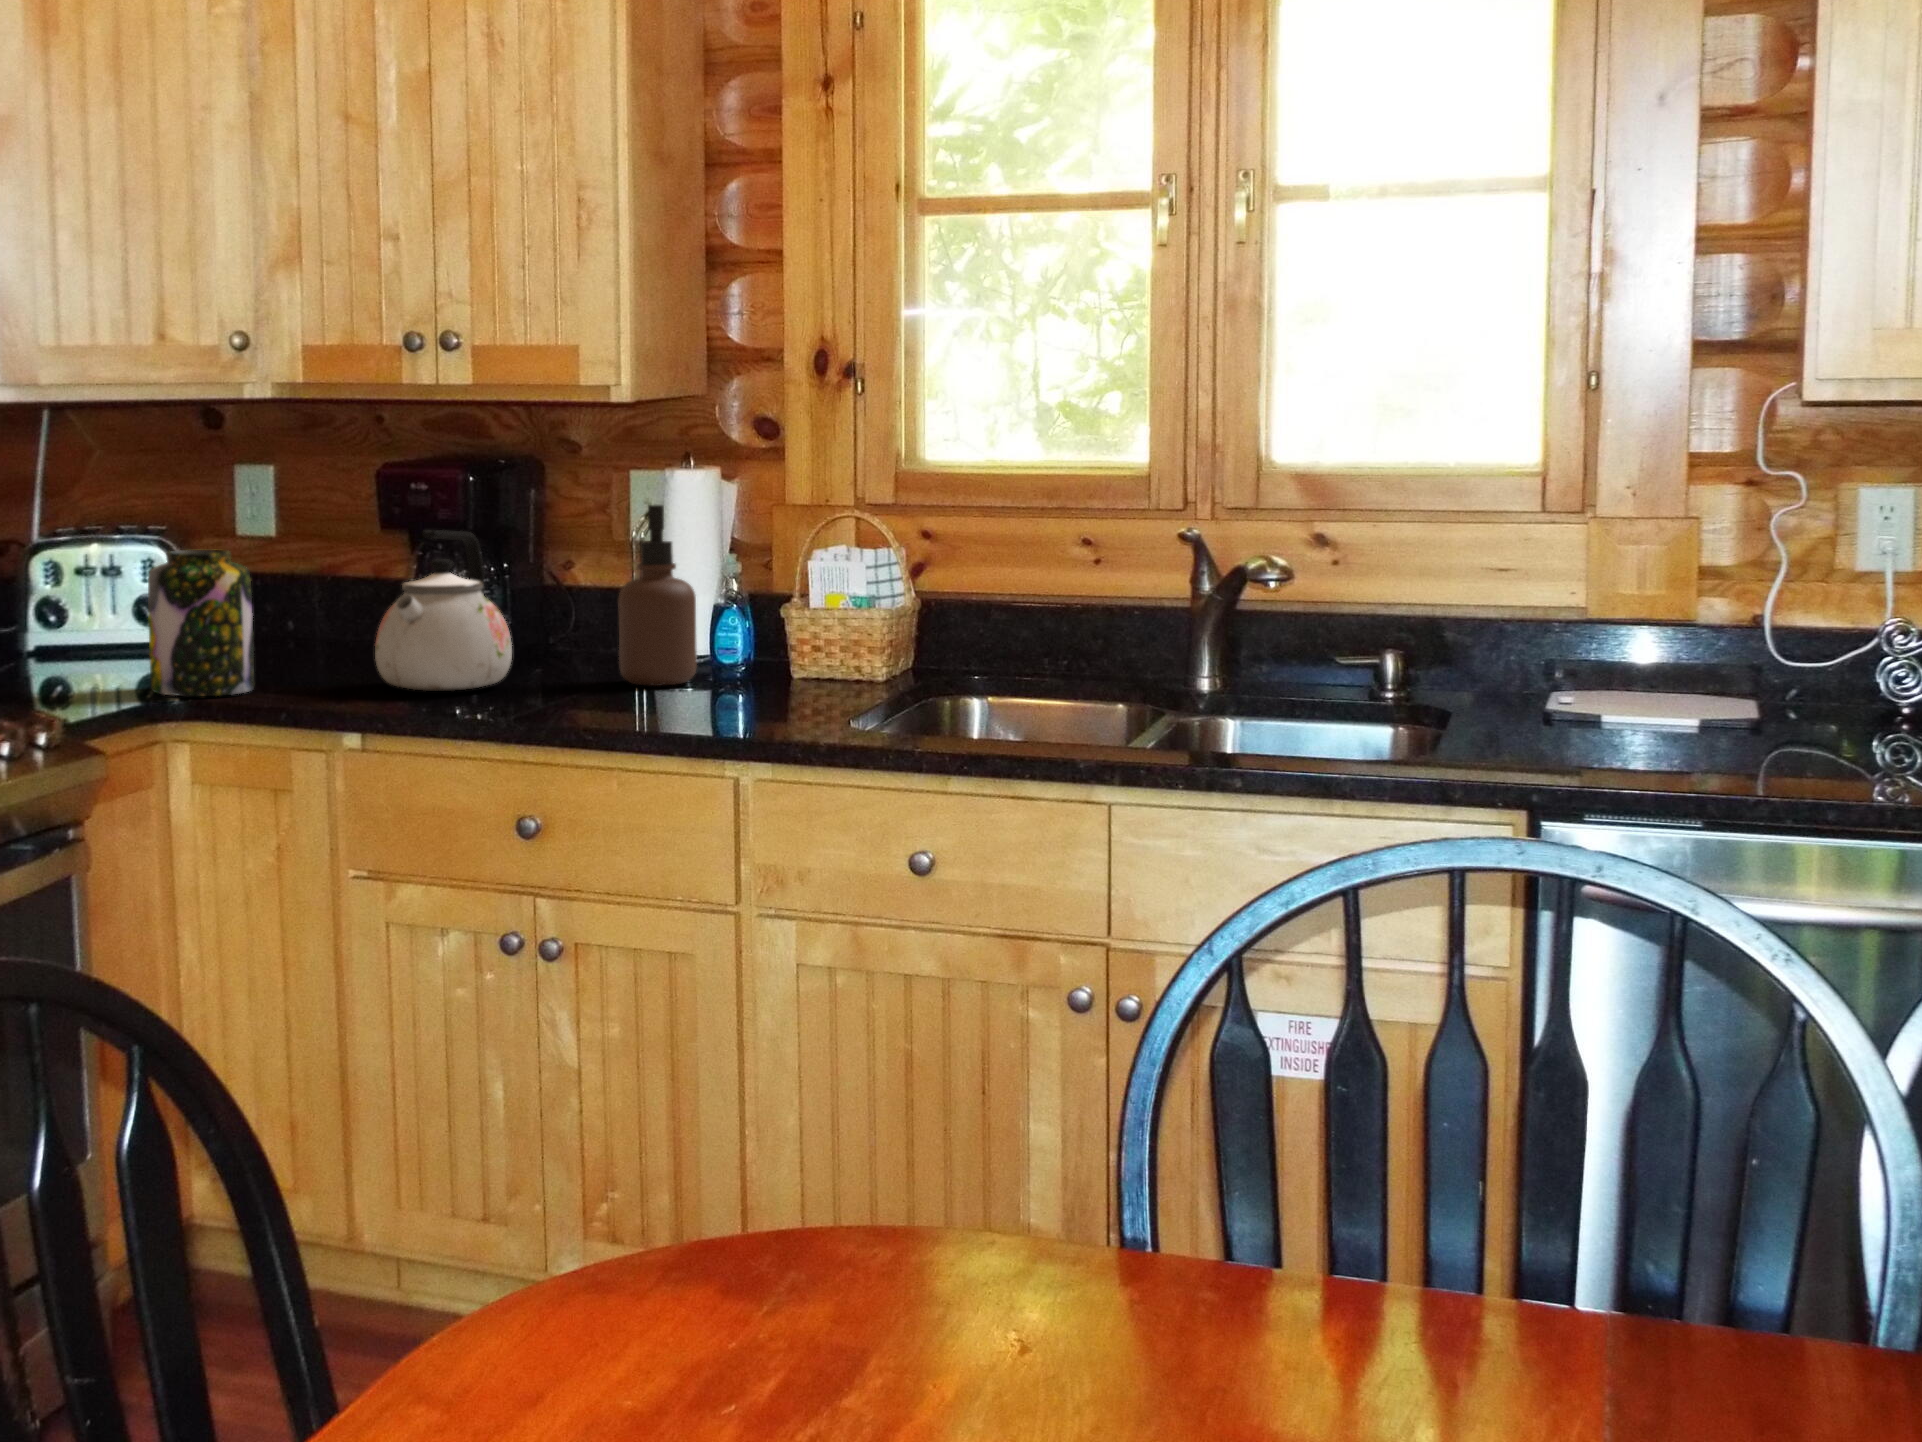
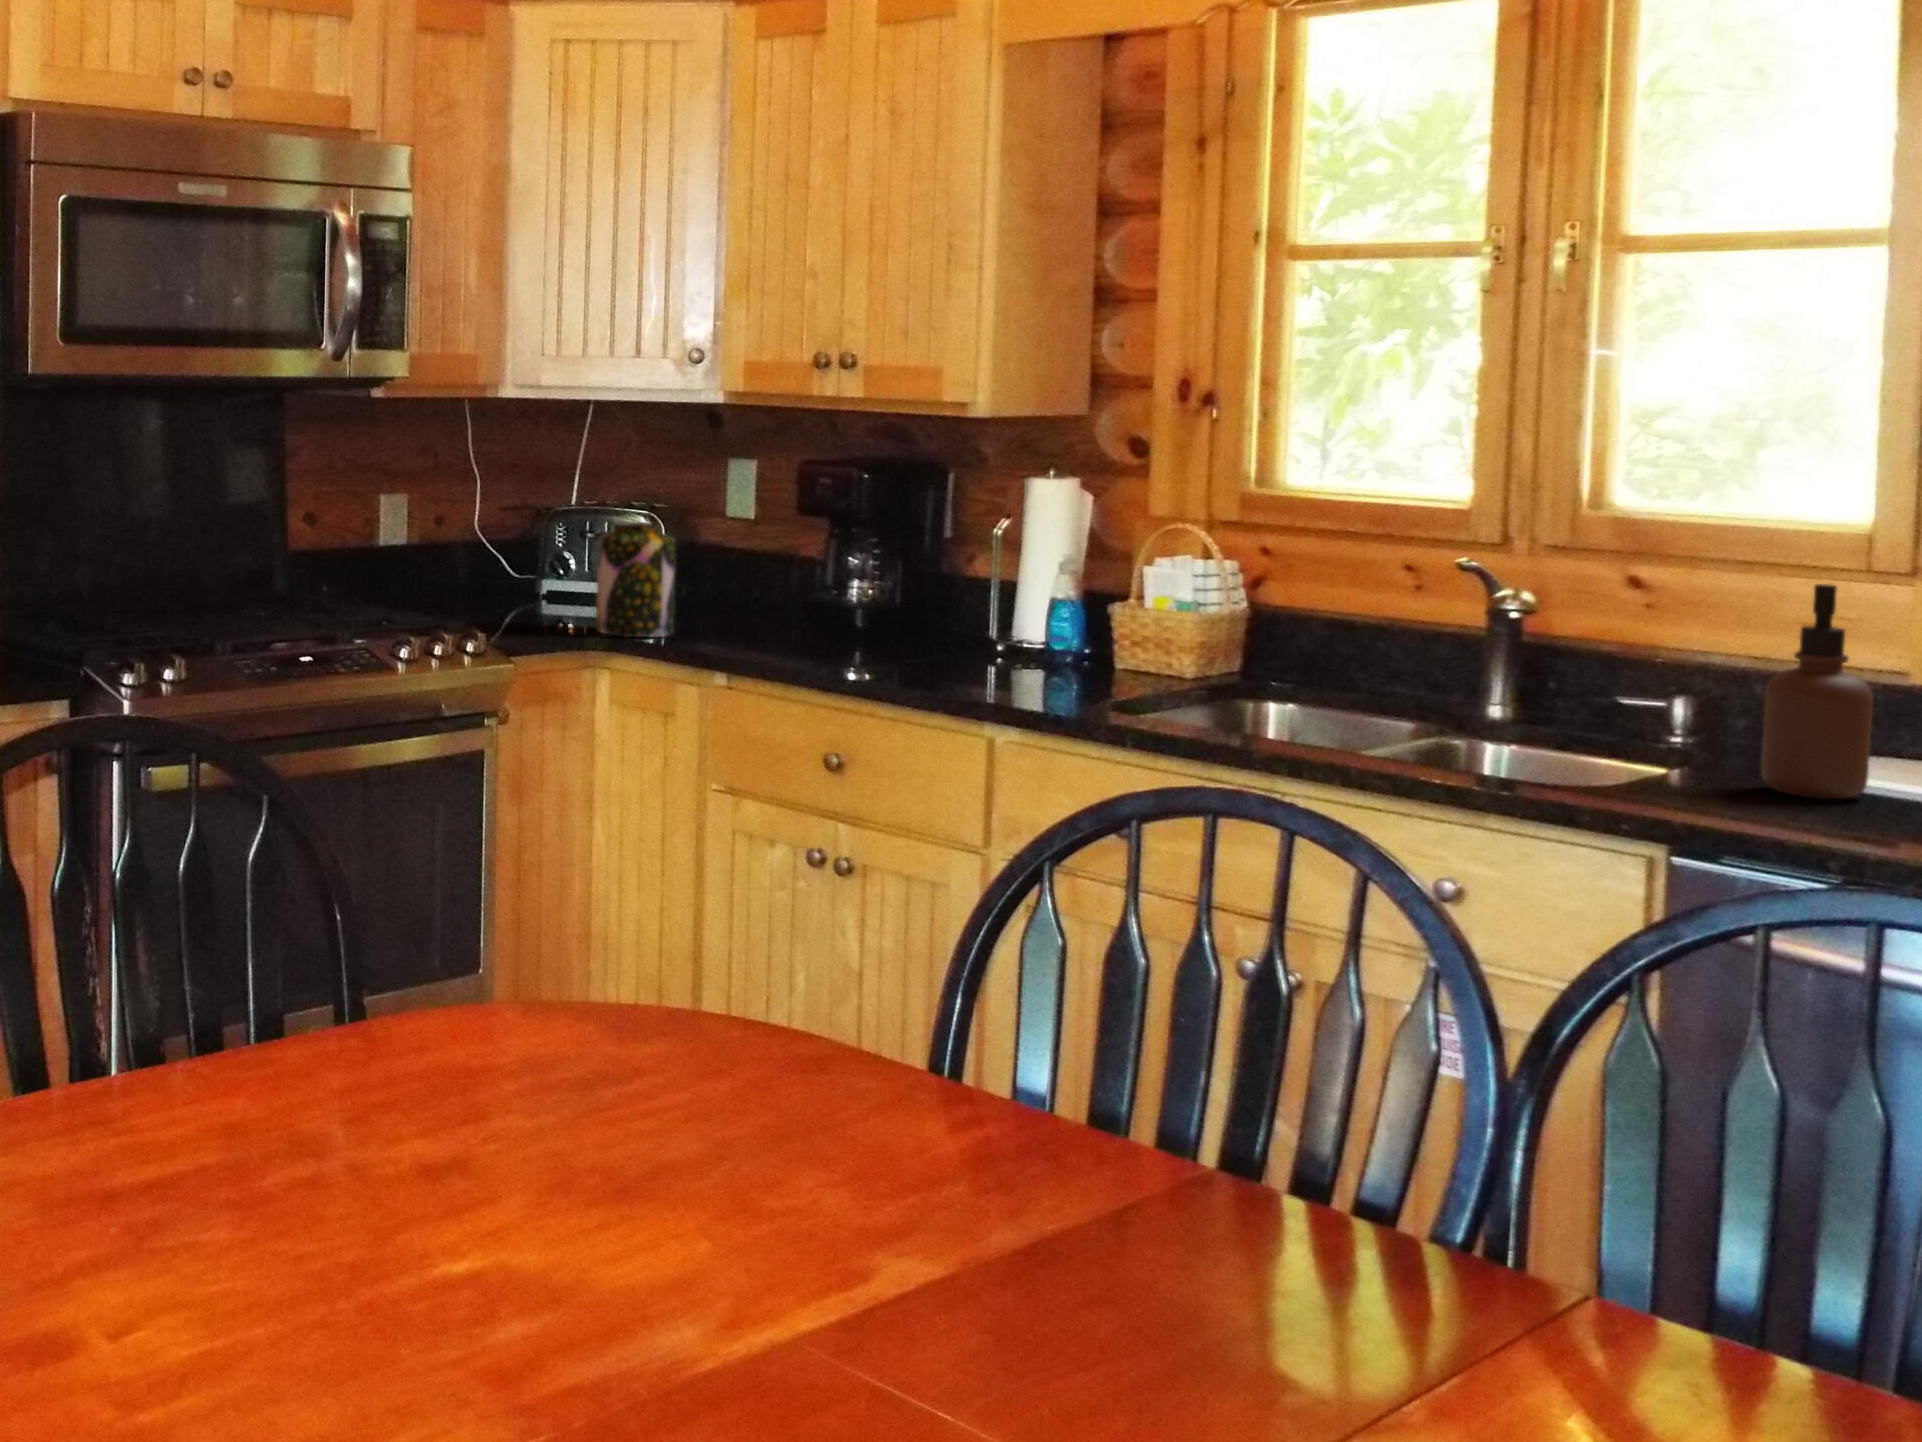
soap dispenser: present [618,505,697,686] -> present [1761,584,1873,799]
kettle: present [375,530,512,691] -> none [765,517,877,650]

